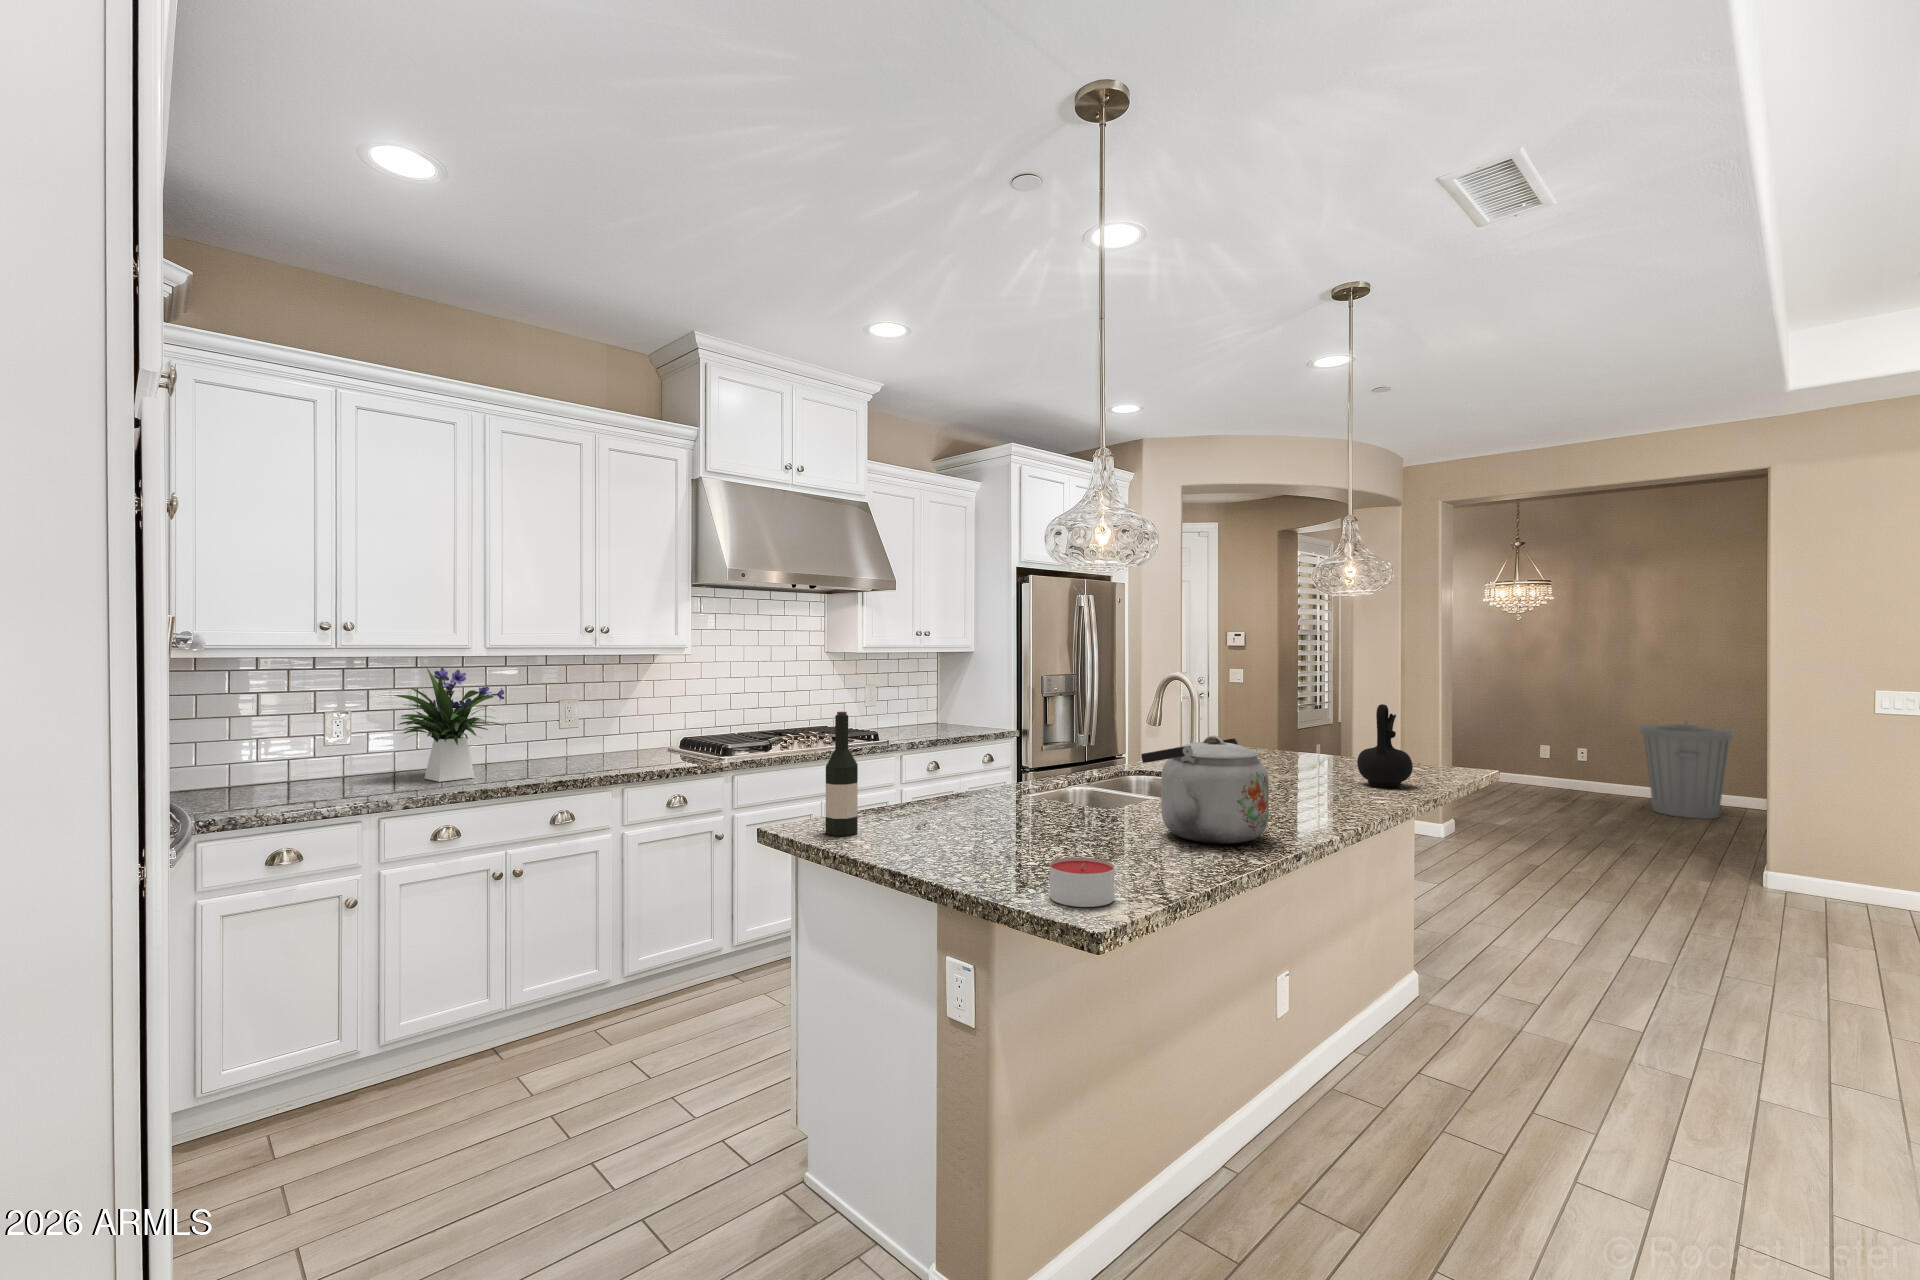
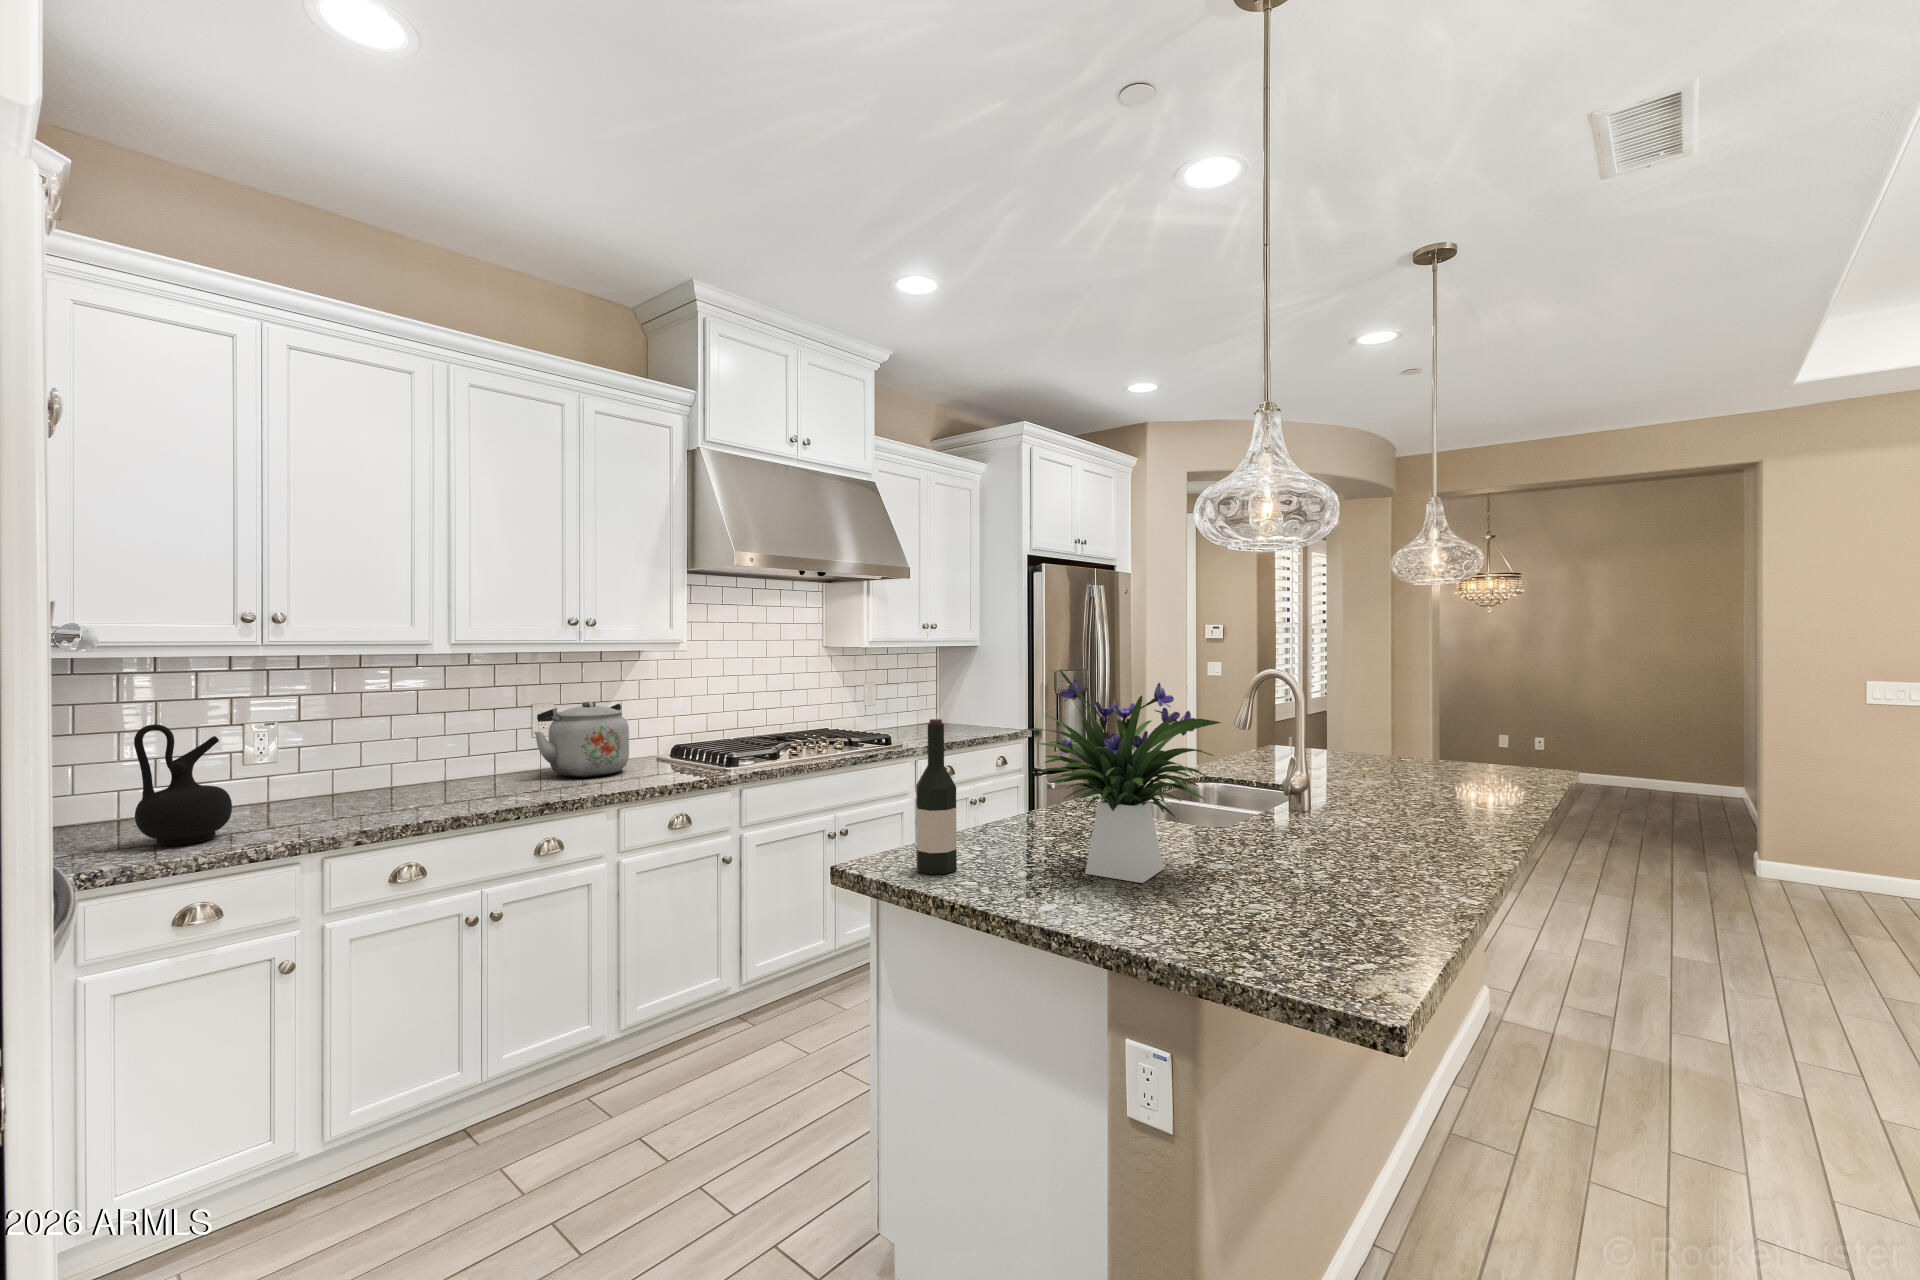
flower arrangement: present [381,667,504,782] -> present [1020,670,1221,883]
ceramic jug: present [1357,704,1413,788] -> present [134,724,232,846]
trash can: present [1639,720,1734,819] -> none [1598,708,1691,803]
kettle: present [1141,735,1269,844] -> present [534,701,629,777]
candle: present [1050,857,1114,907] -> none [1279,909,1372,982]

